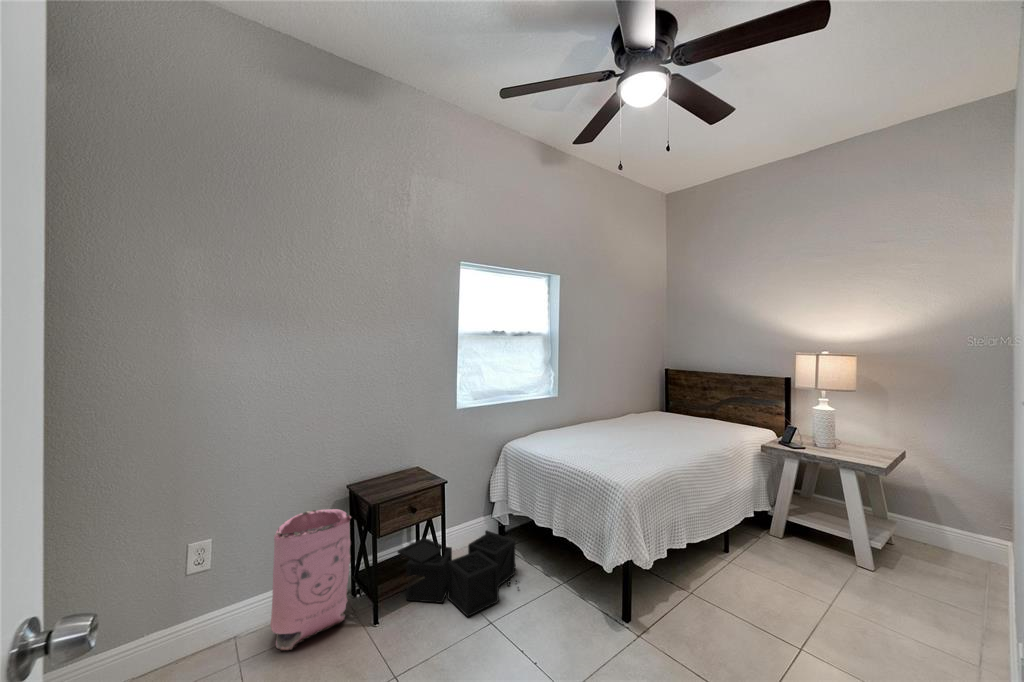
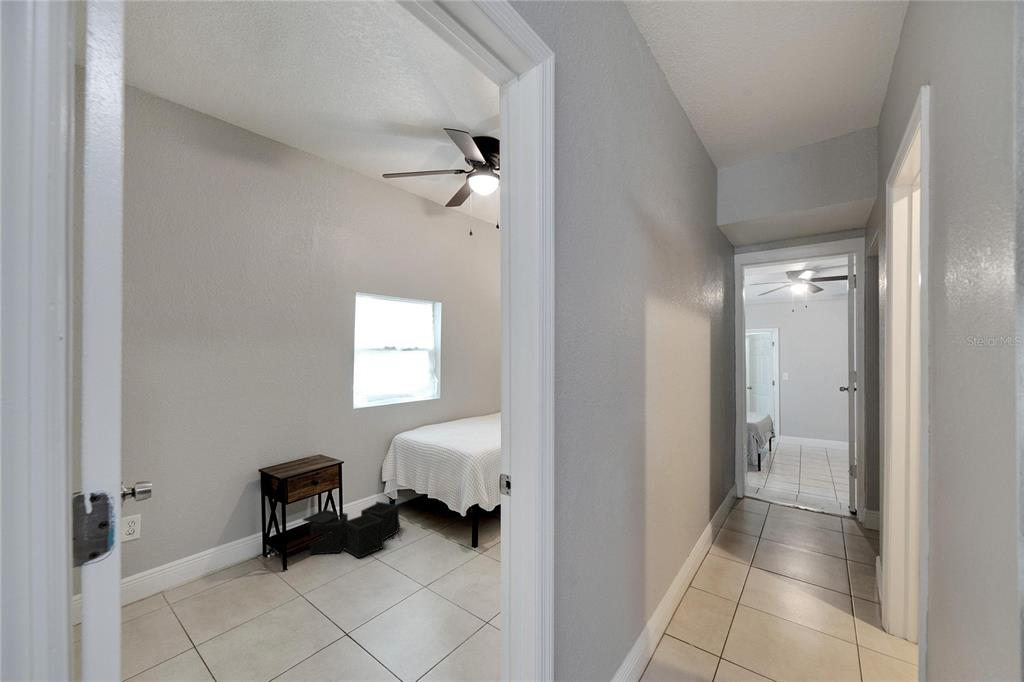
bag: present [270,509,351,650] -> none [199,487,265,592]

